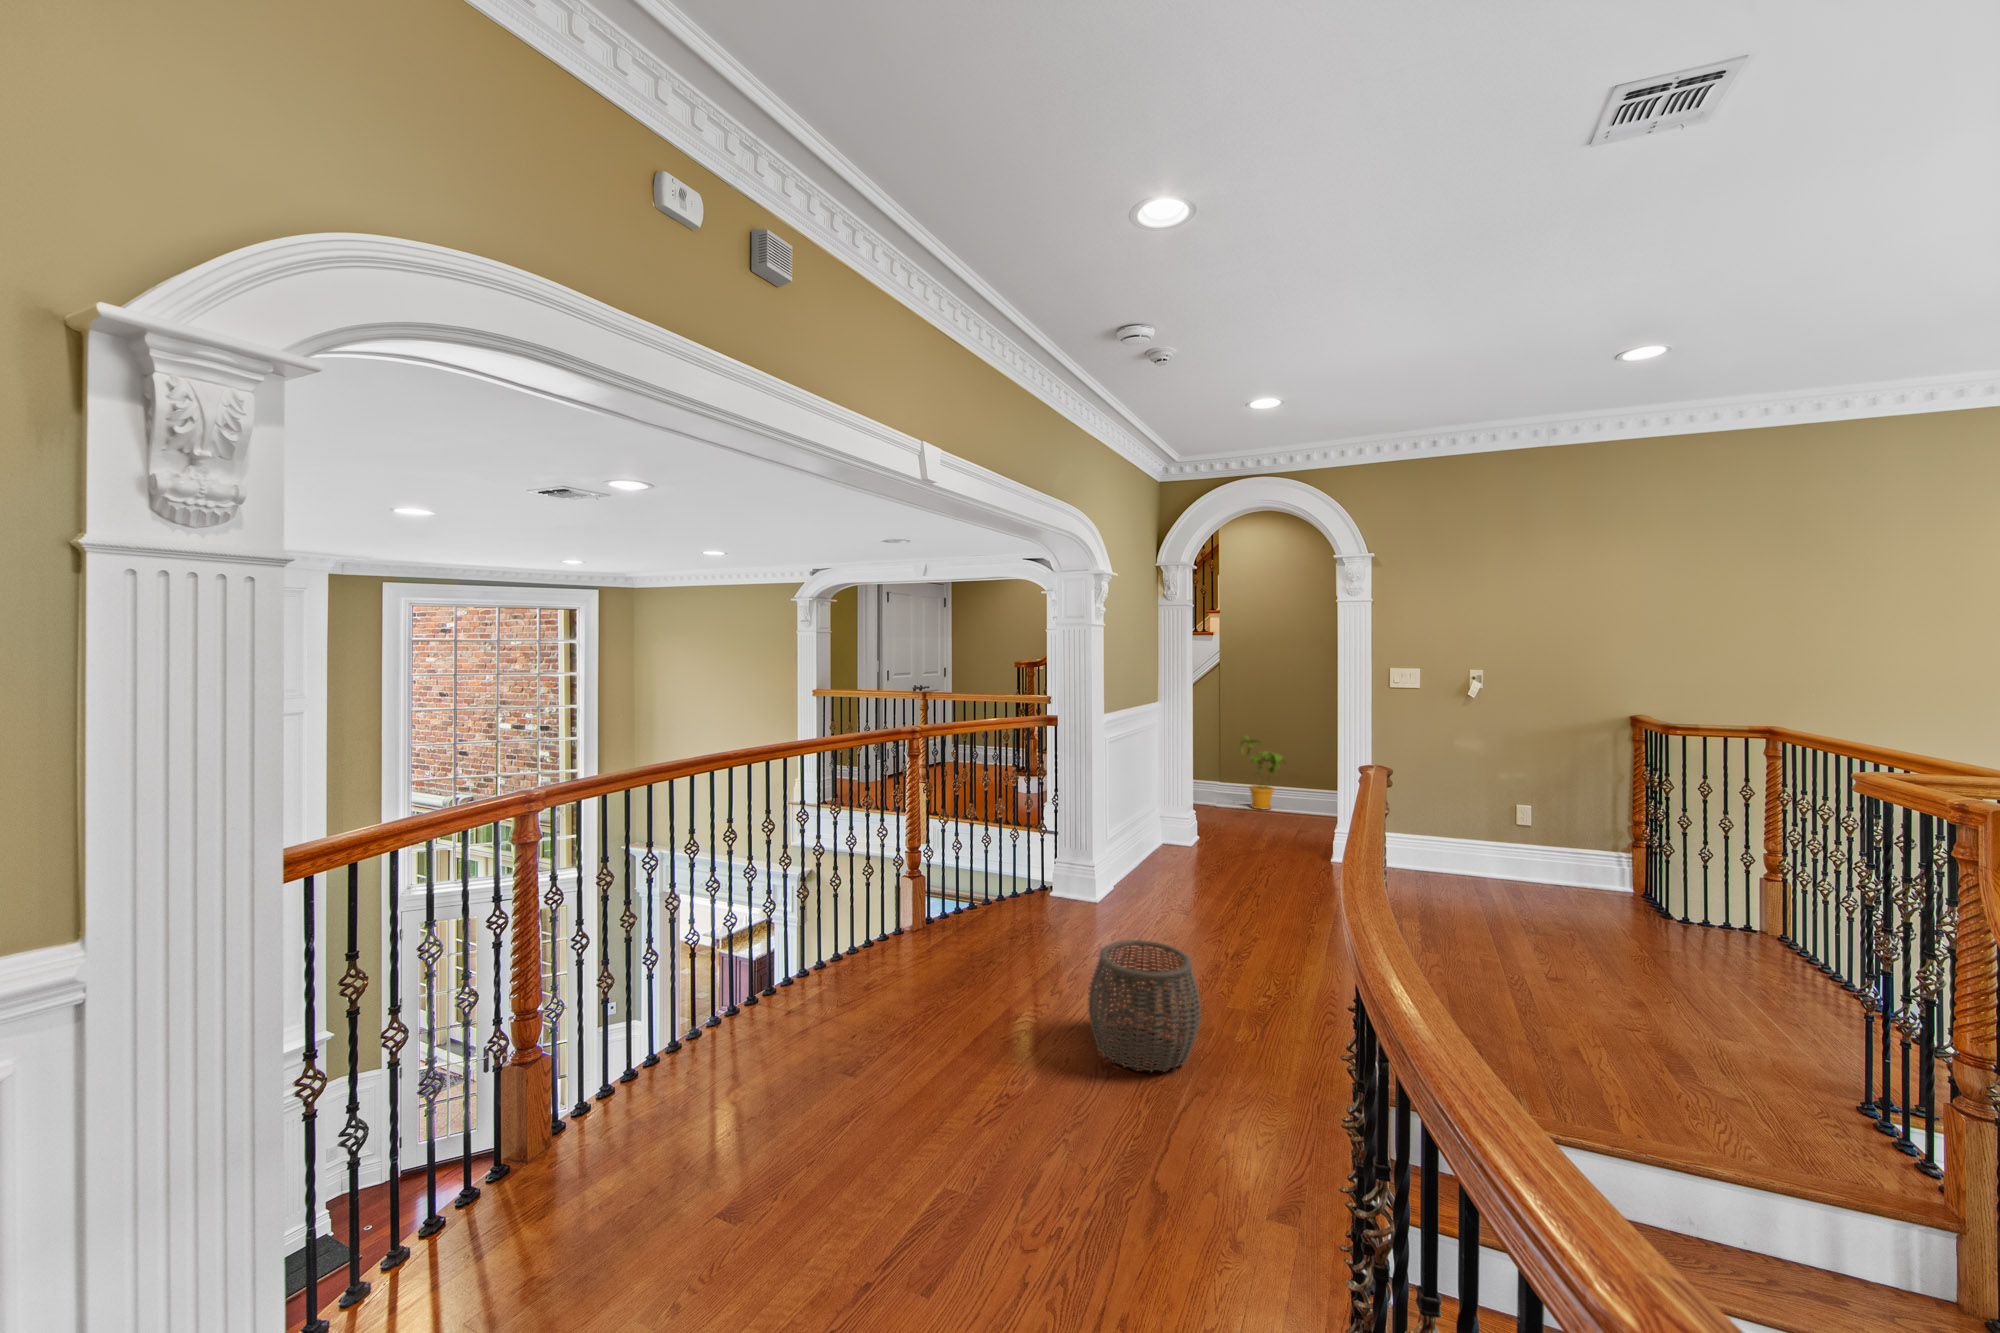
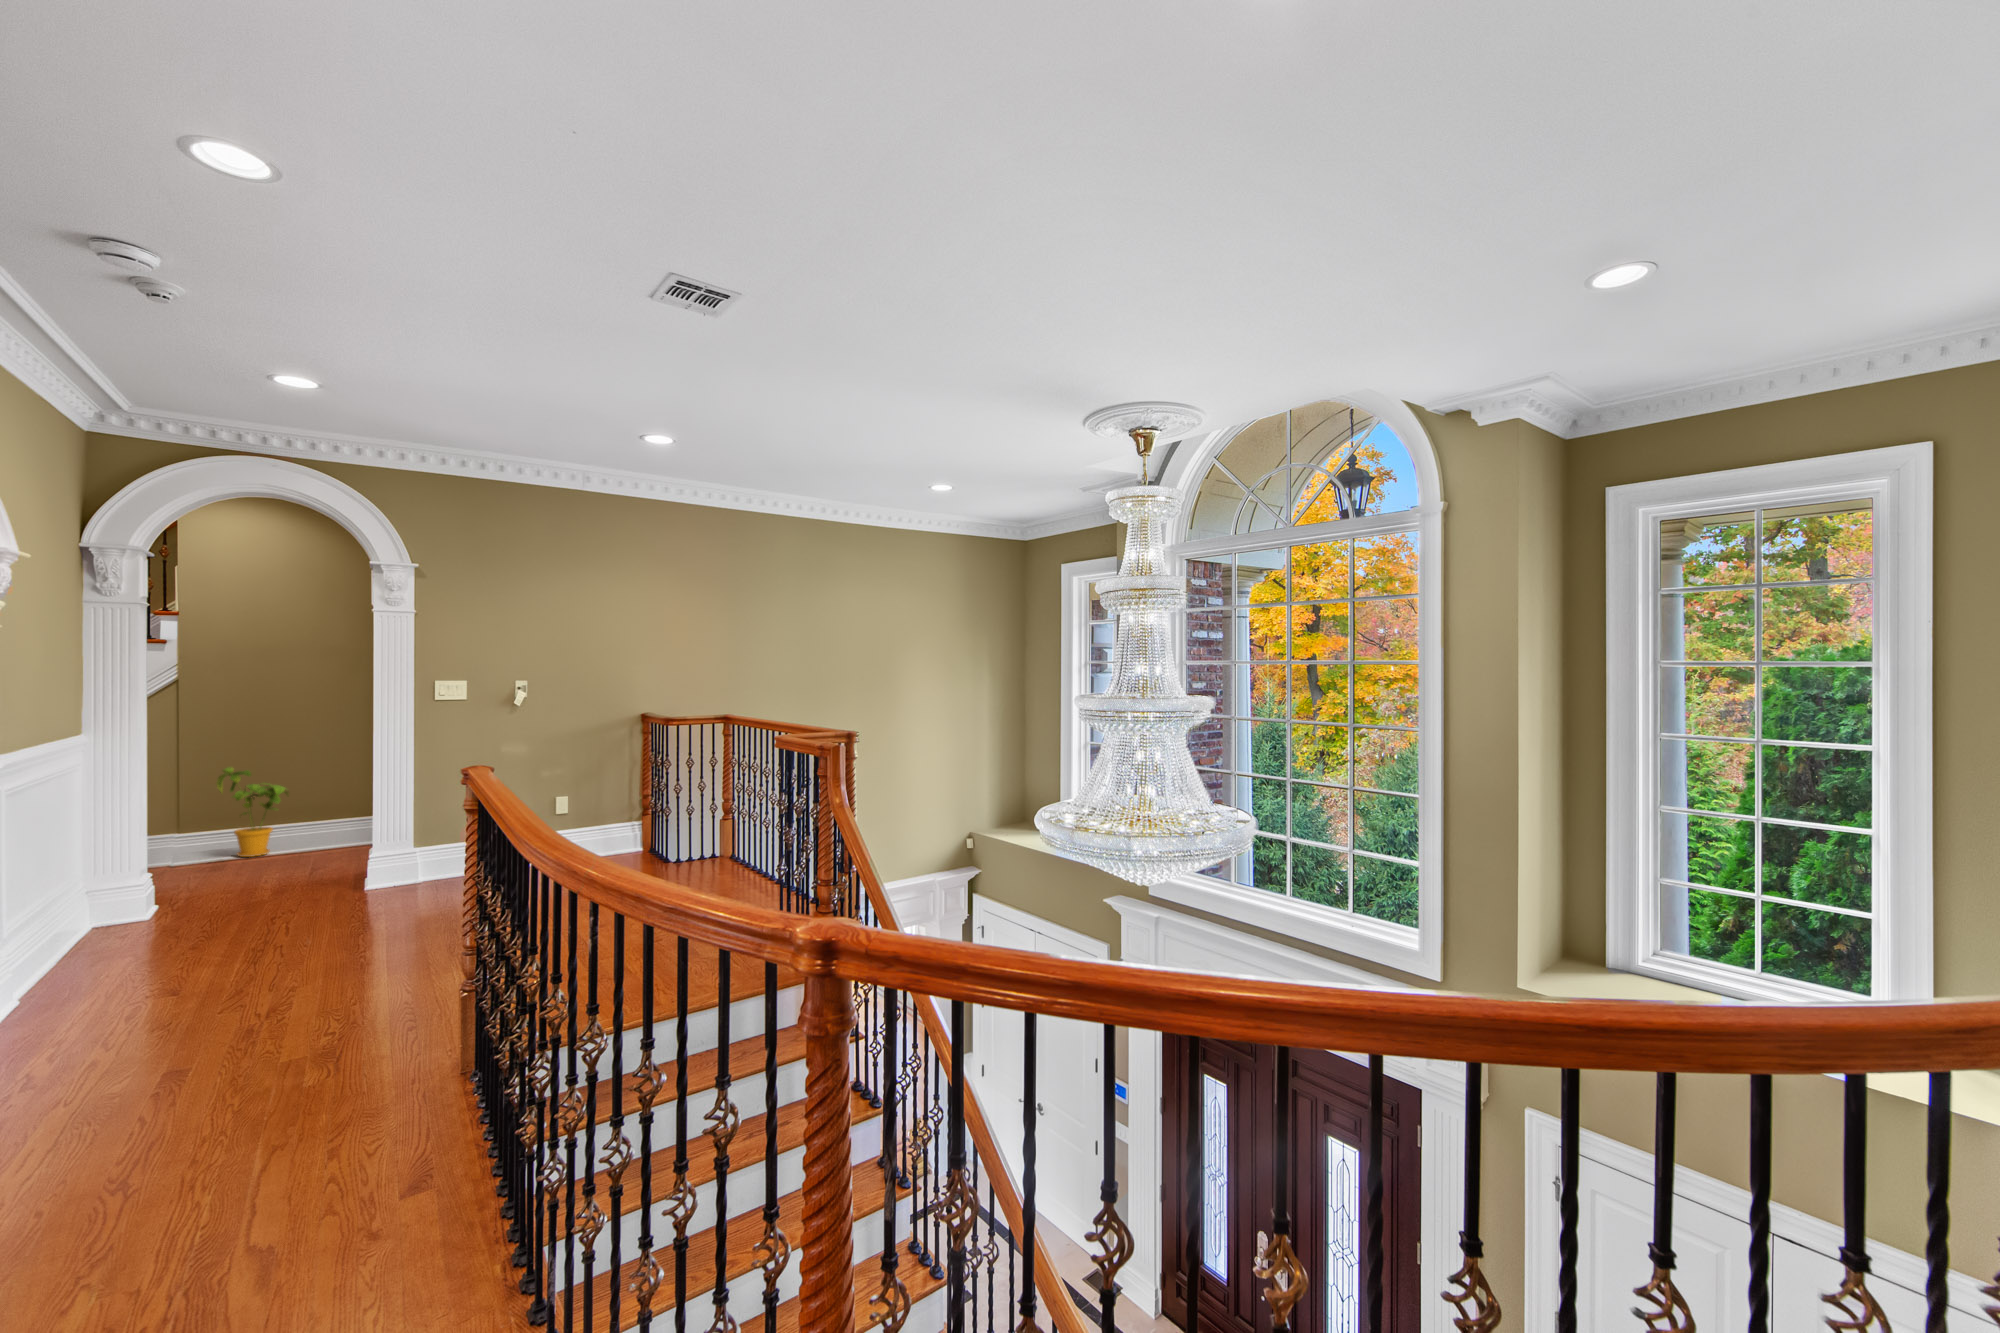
woven basket: present [1088,940,1201,1072] -> none [130,997,296,1145]

